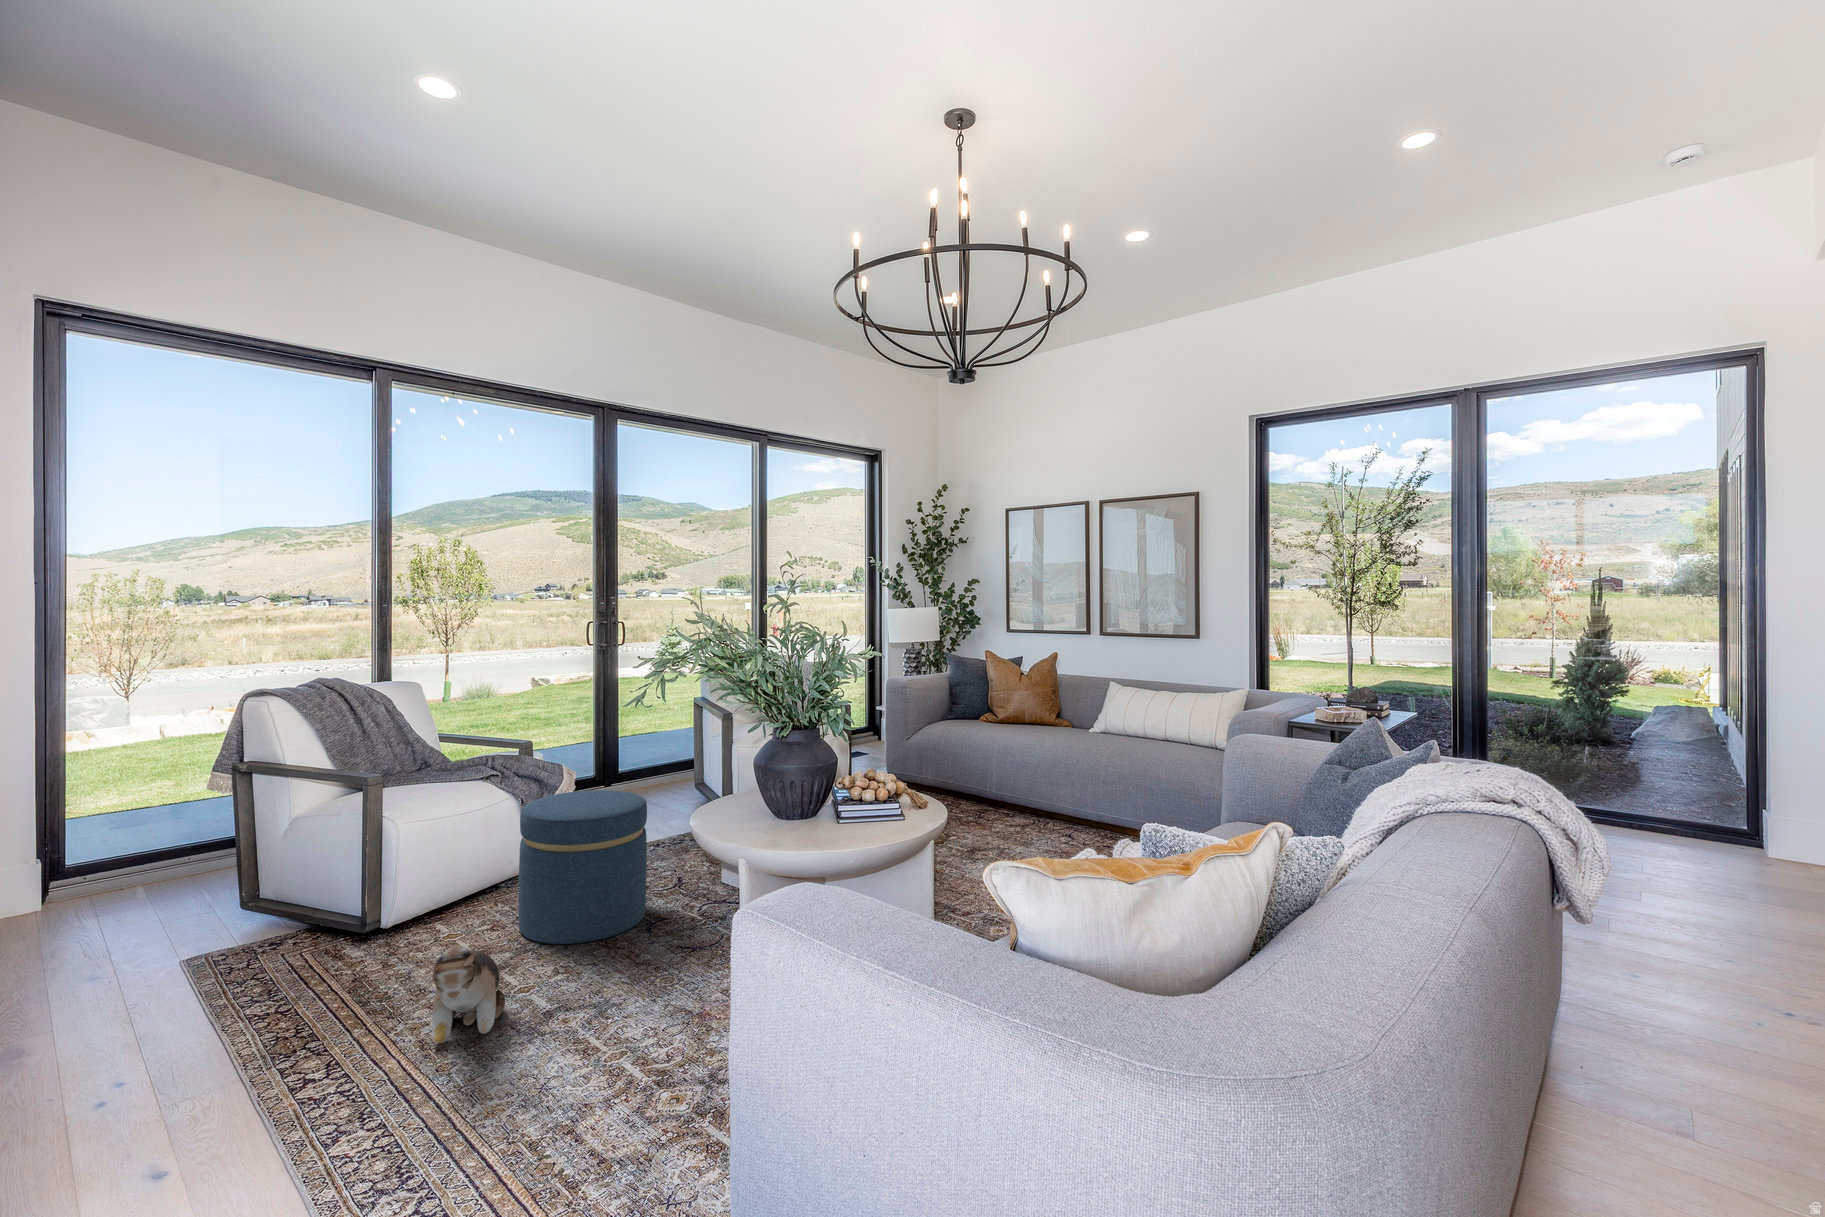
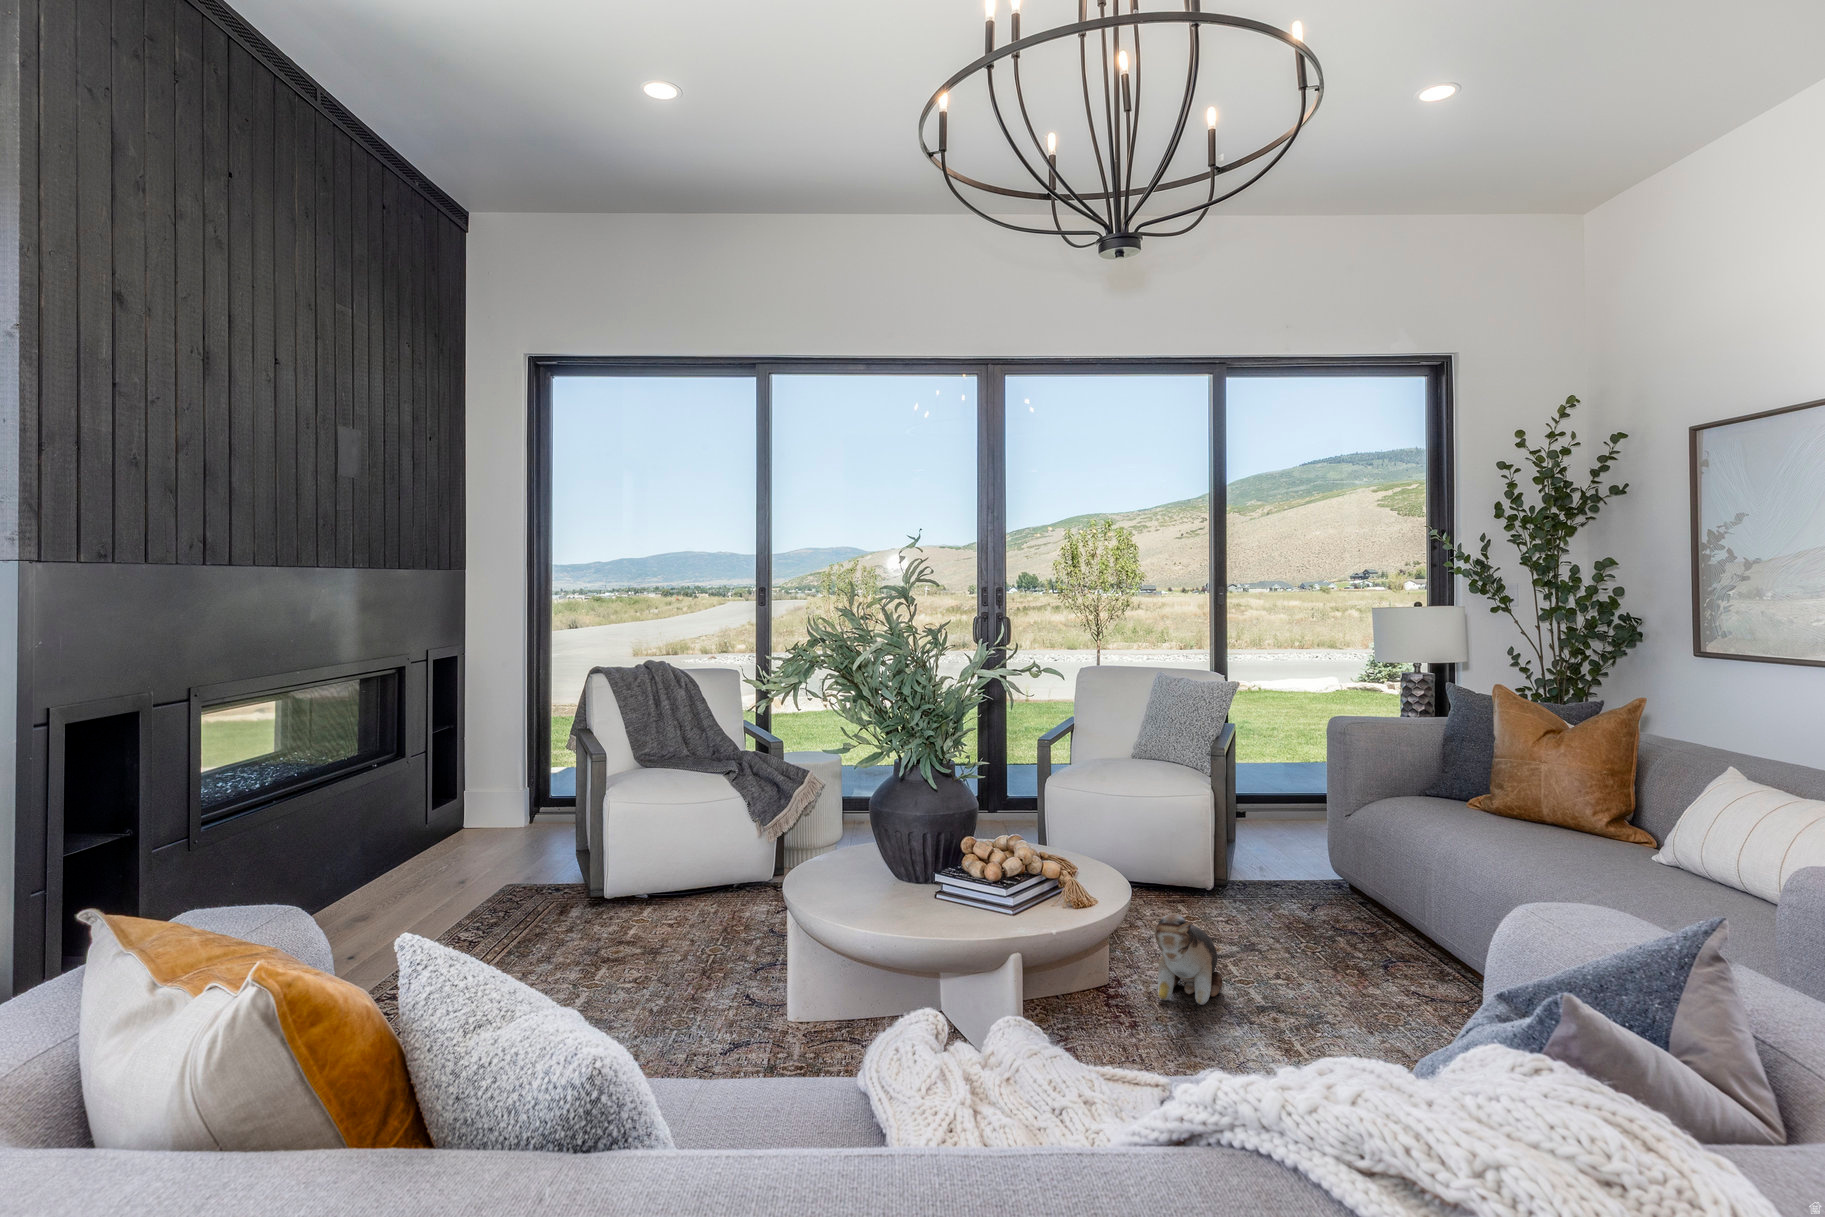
ottoman: present [519,790,647,944] -> none [1250,799,1387,961]

